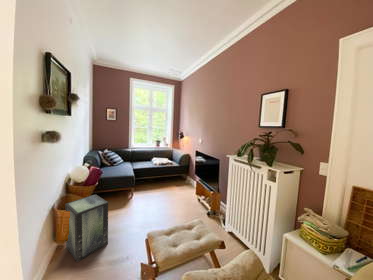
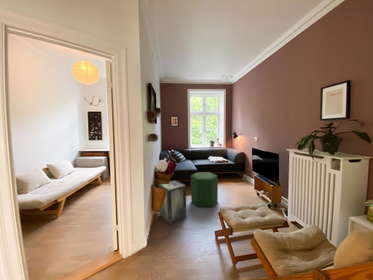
ottoman: none [121,179,156,225] -> present [191,172,218,207]

